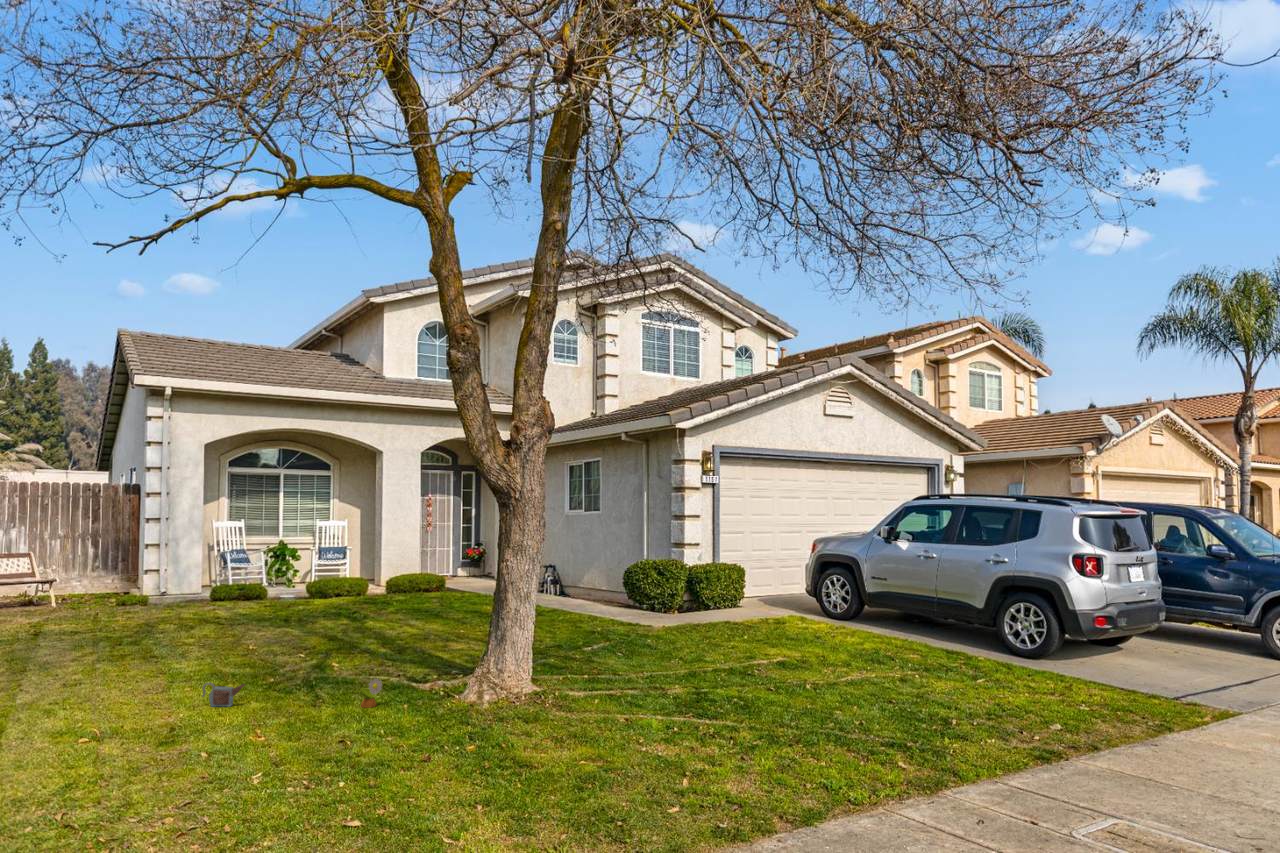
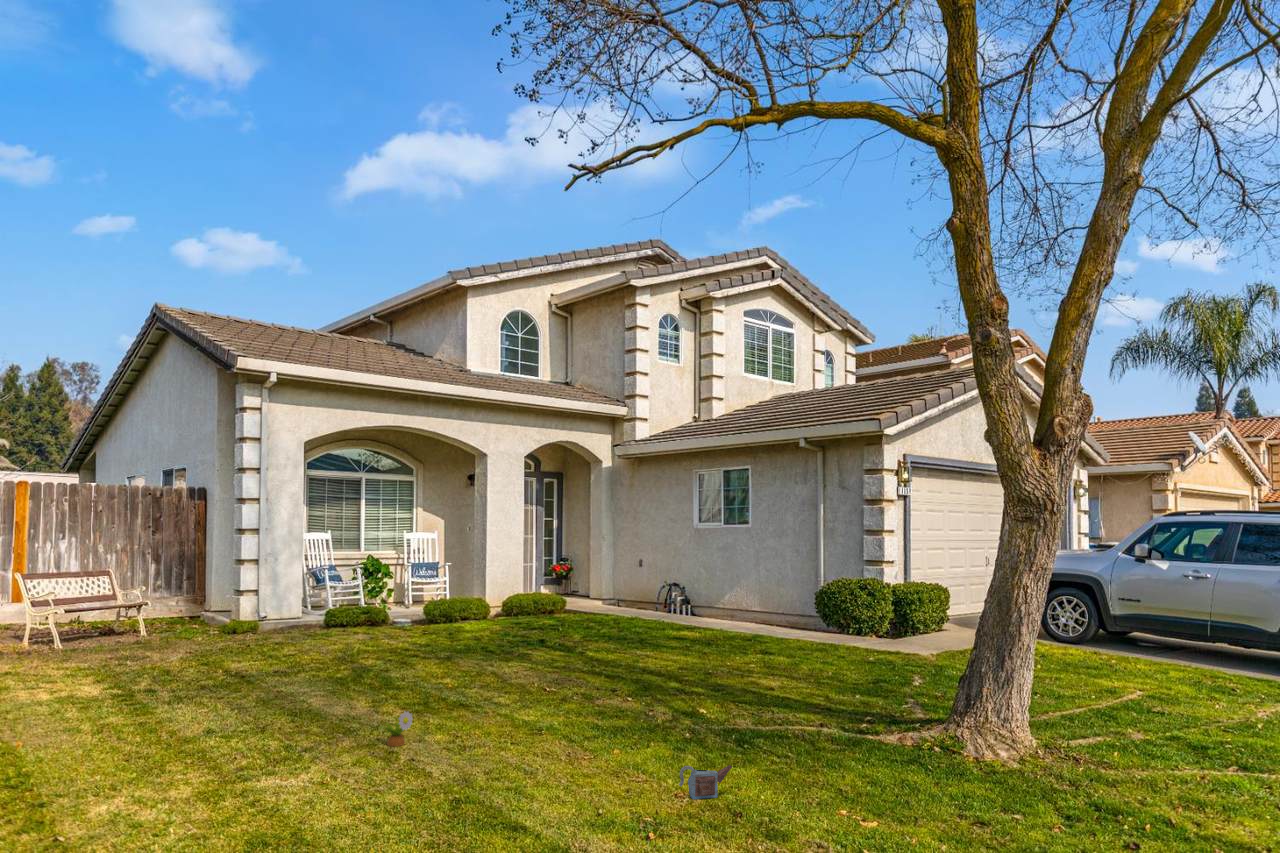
decorative plant: present [355,679,382,708] -> present [380,711,412,746]

